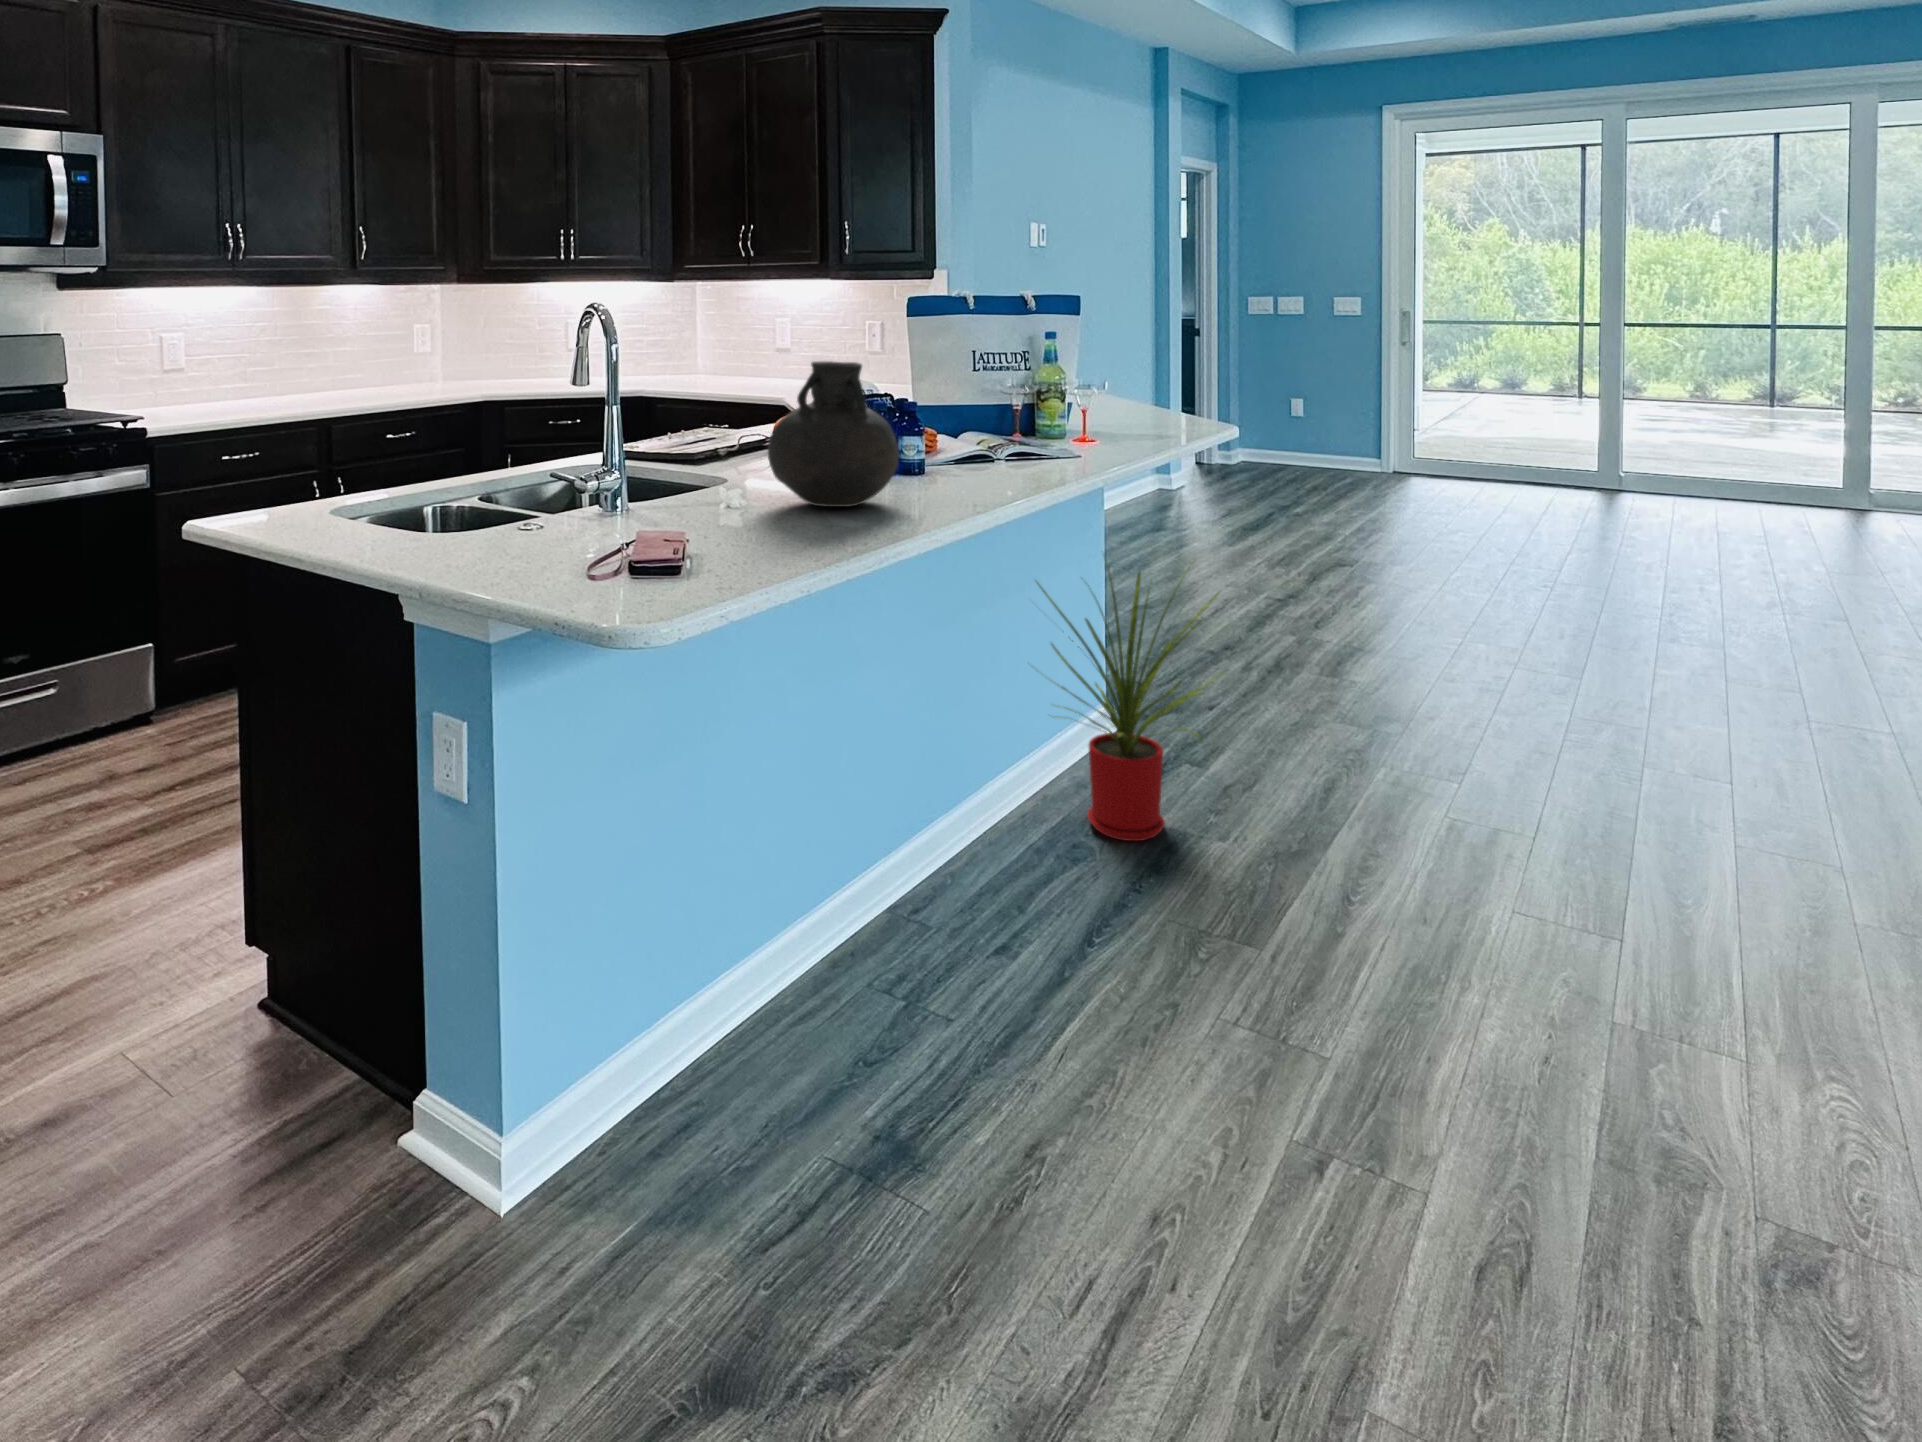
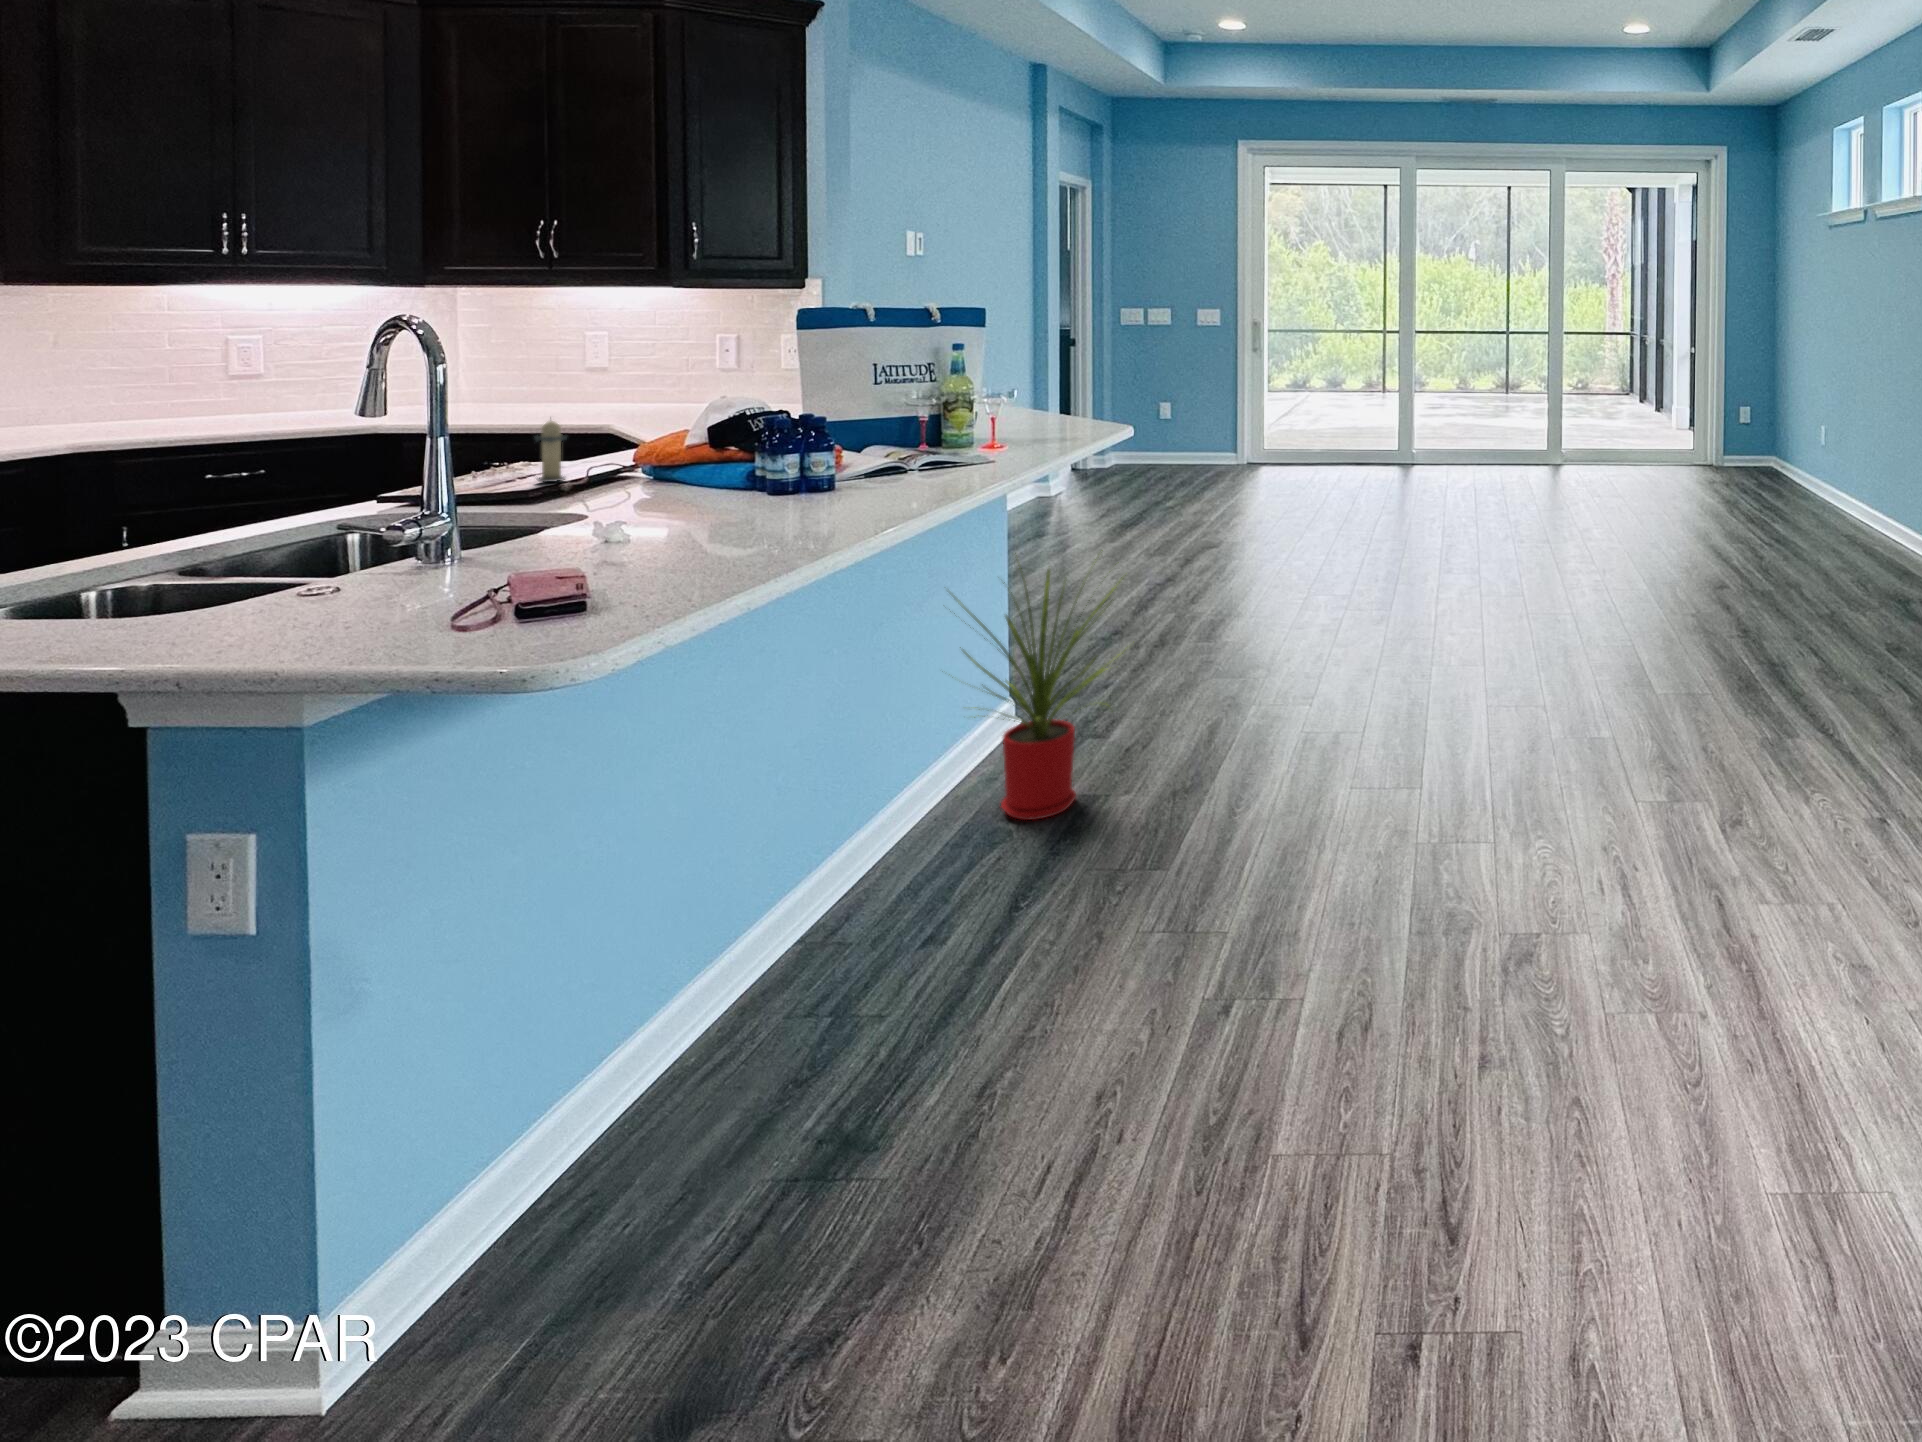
vase: present [768,361,899,507] -> none [661,377,824,530]
candle: none [712,390,739,447] -> present [535,420,566,482]

